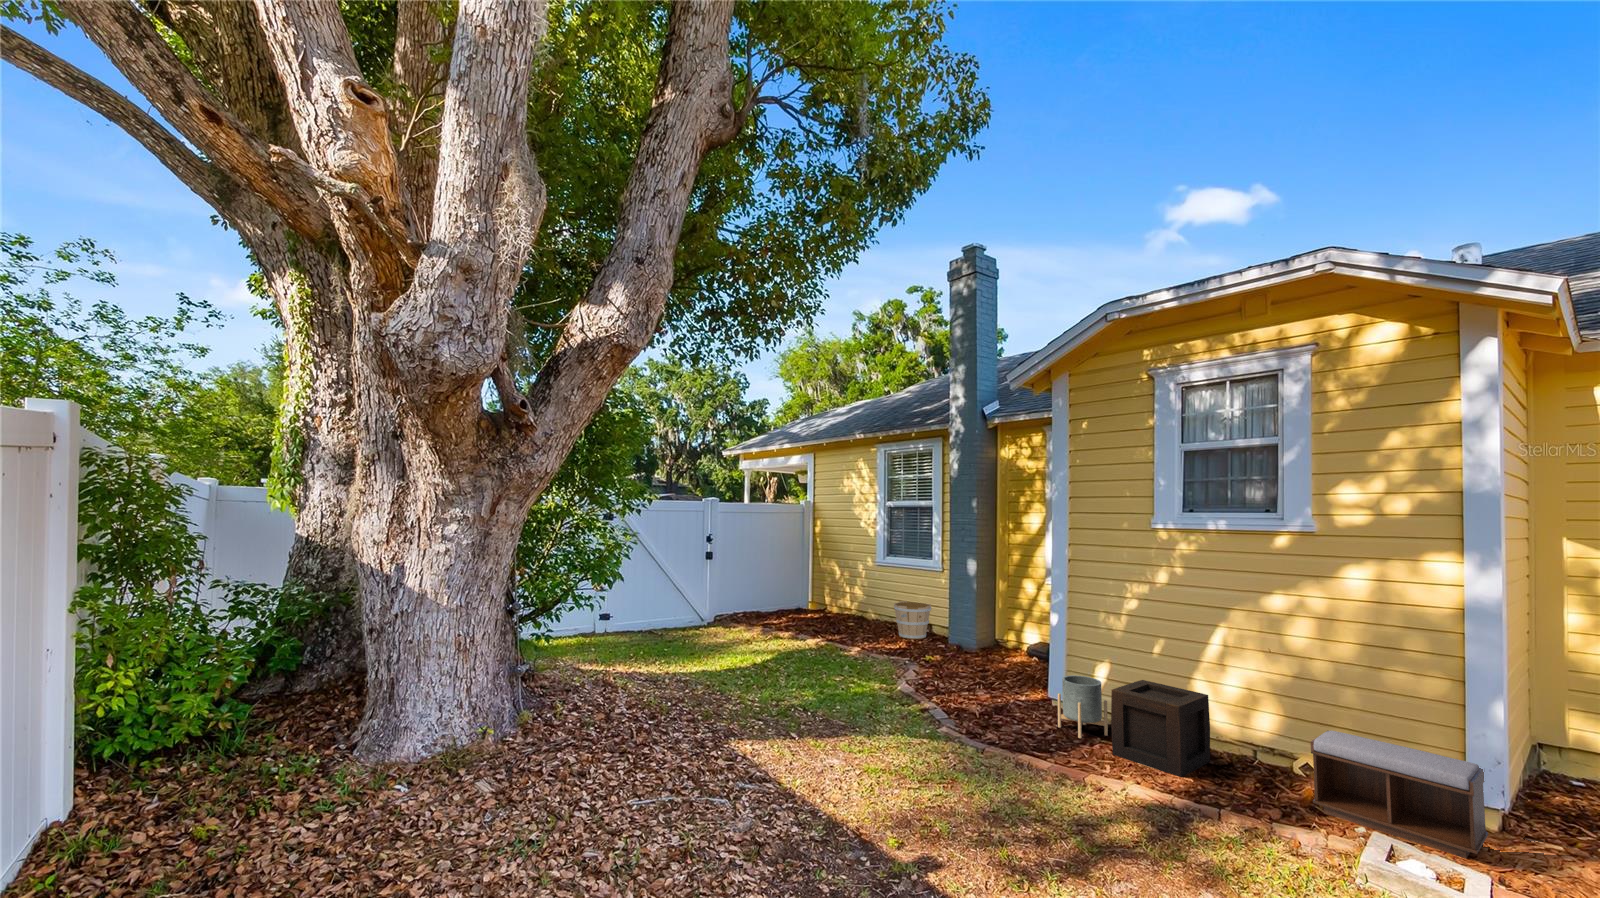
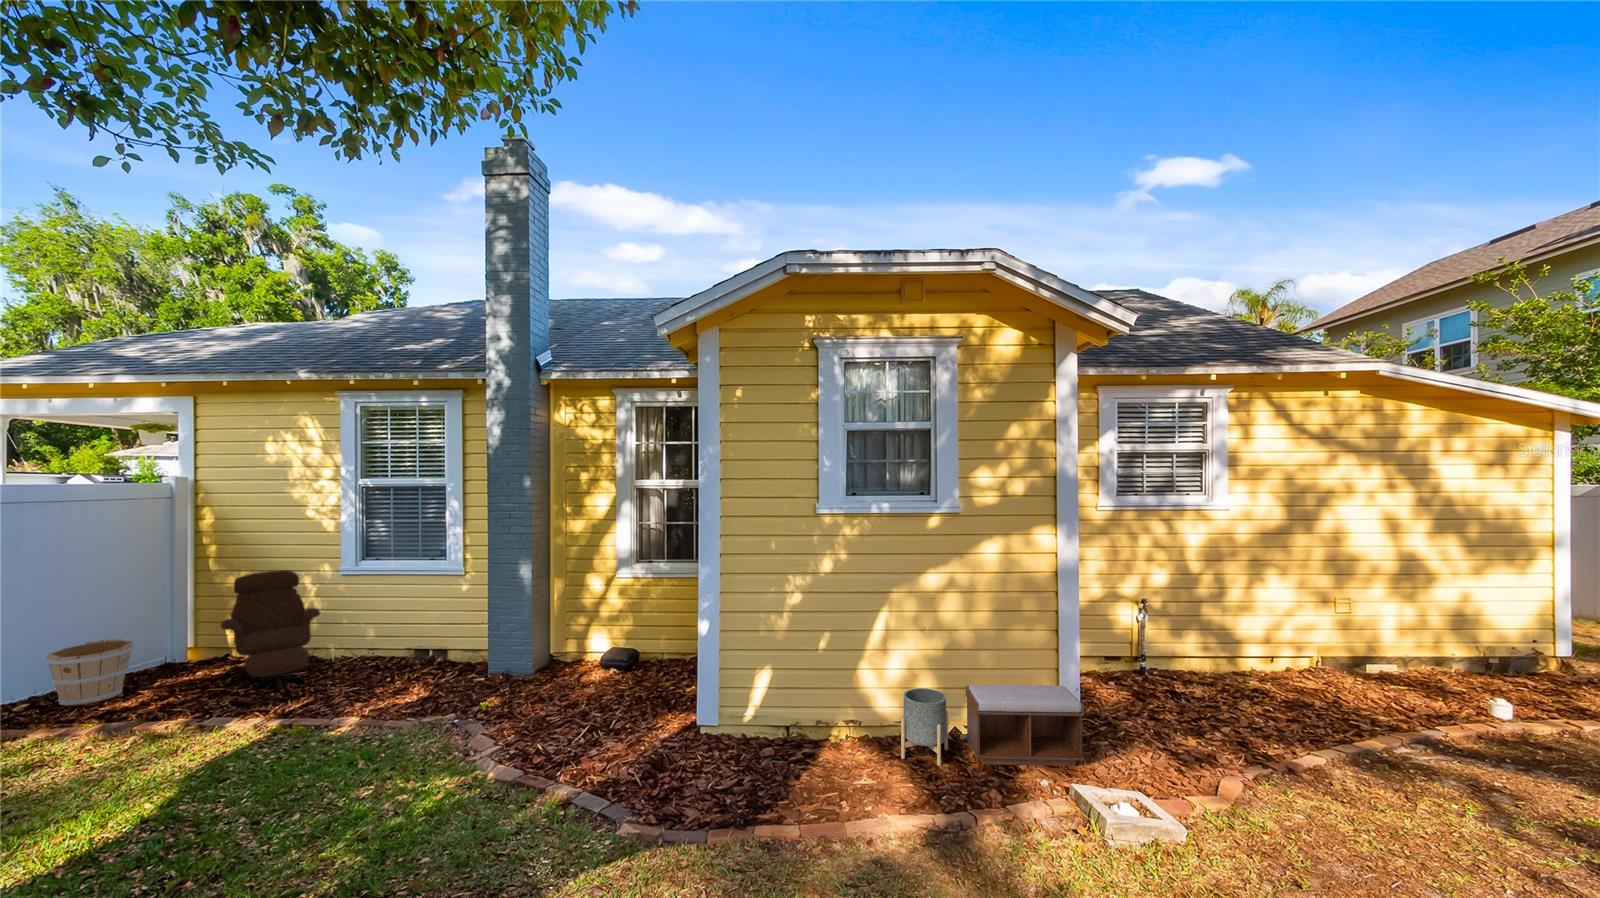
lounge chair: none [818,557,867,628] -> present [221,570,320,689]
wooden bucket: present [894,601,931,639] -> present [46,639,134,706]
planter: present [1058,676,1108,738] -> present [901,688,948,766]
wooden crate: present [1111,680,1210,777] -> none [801,677,875,776]

